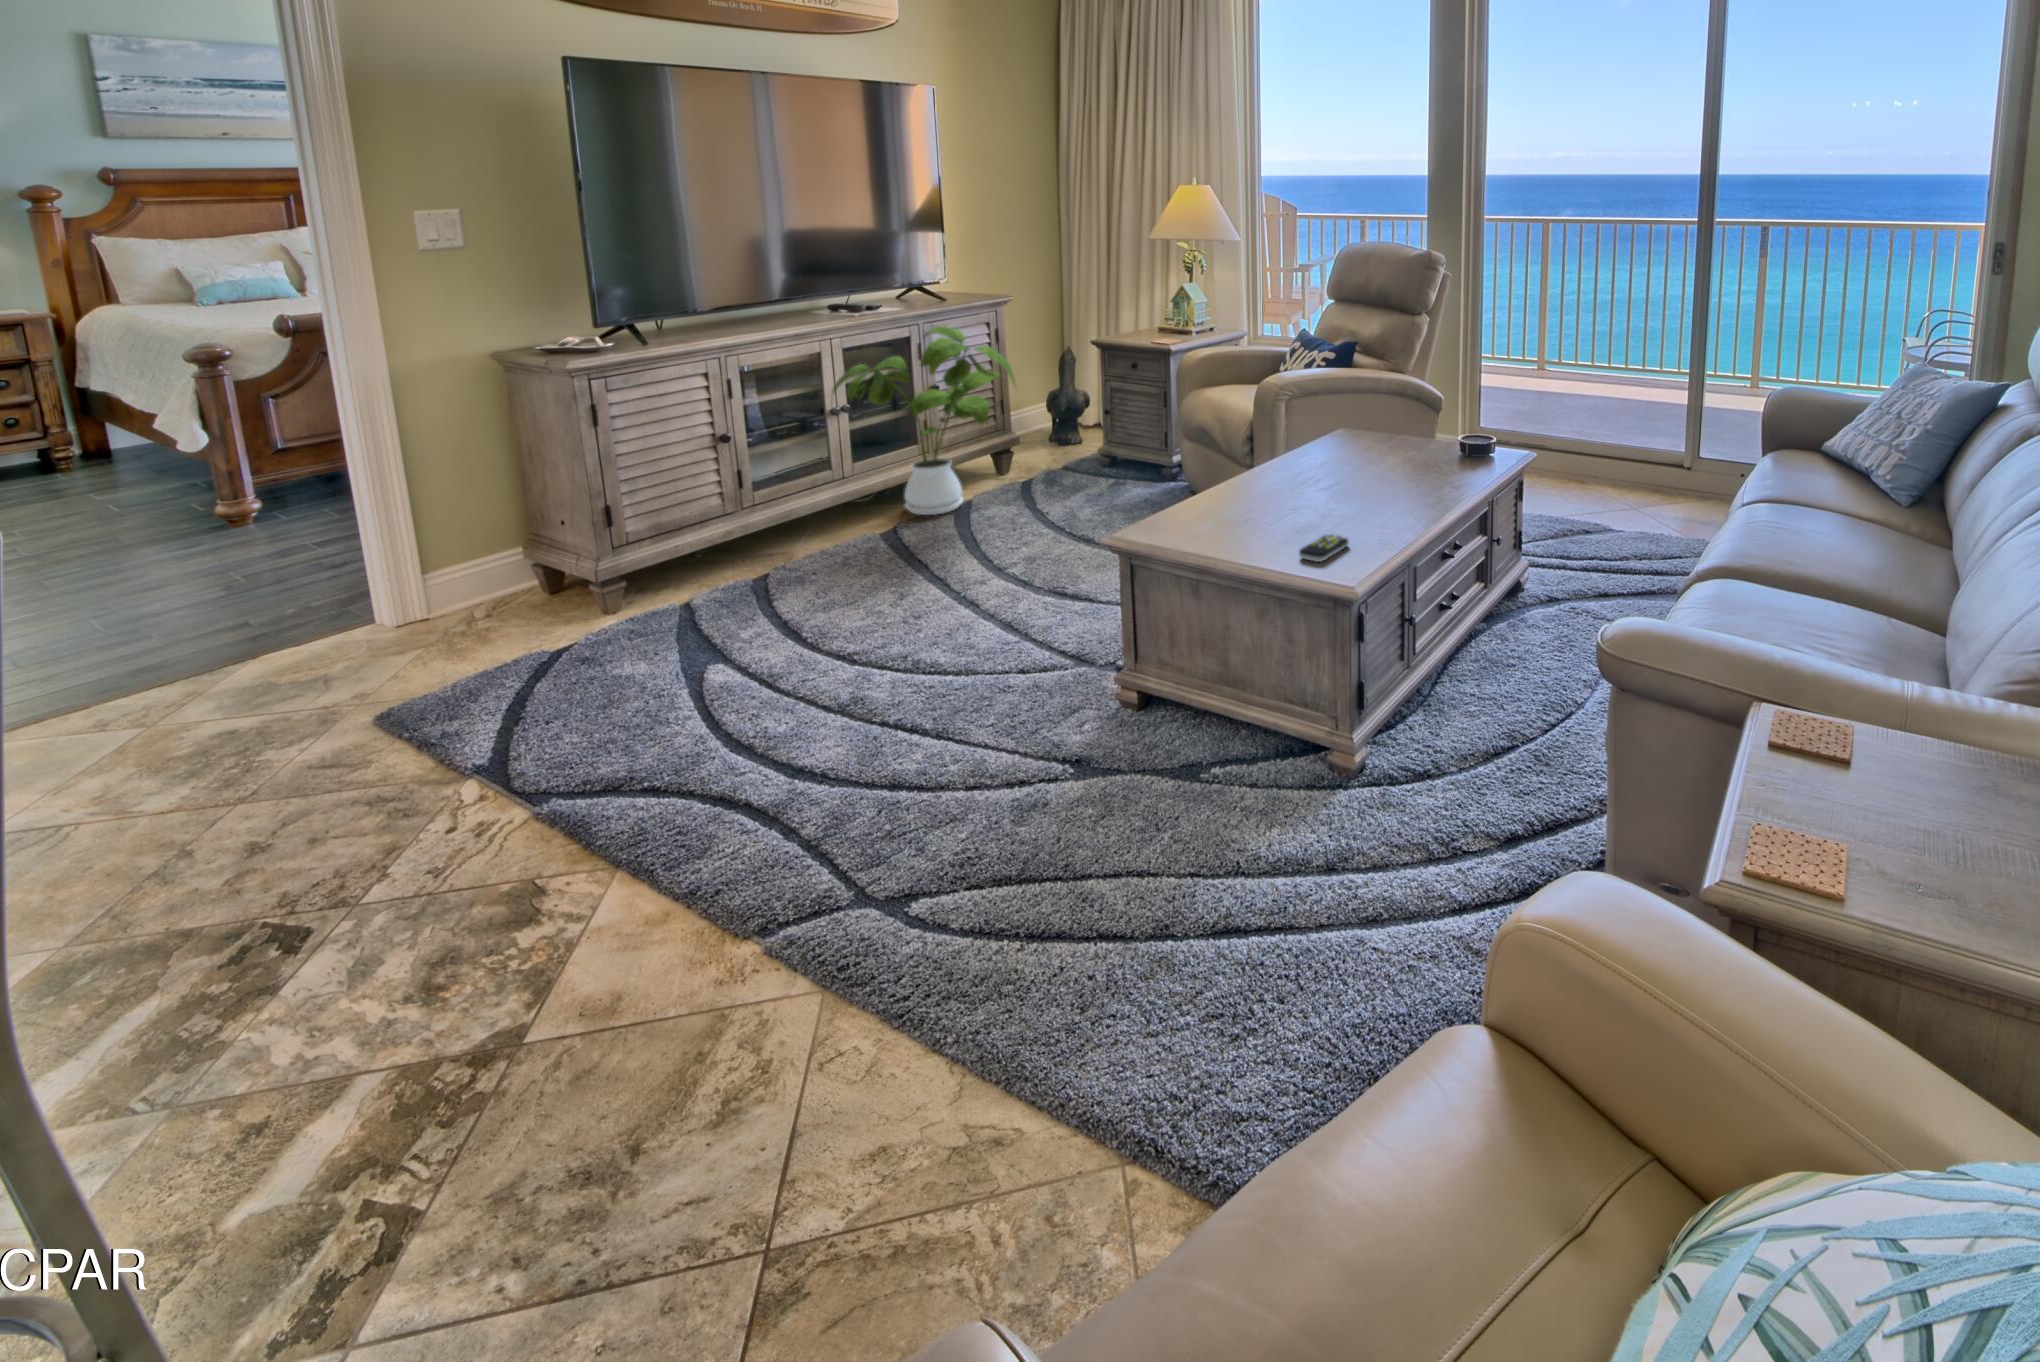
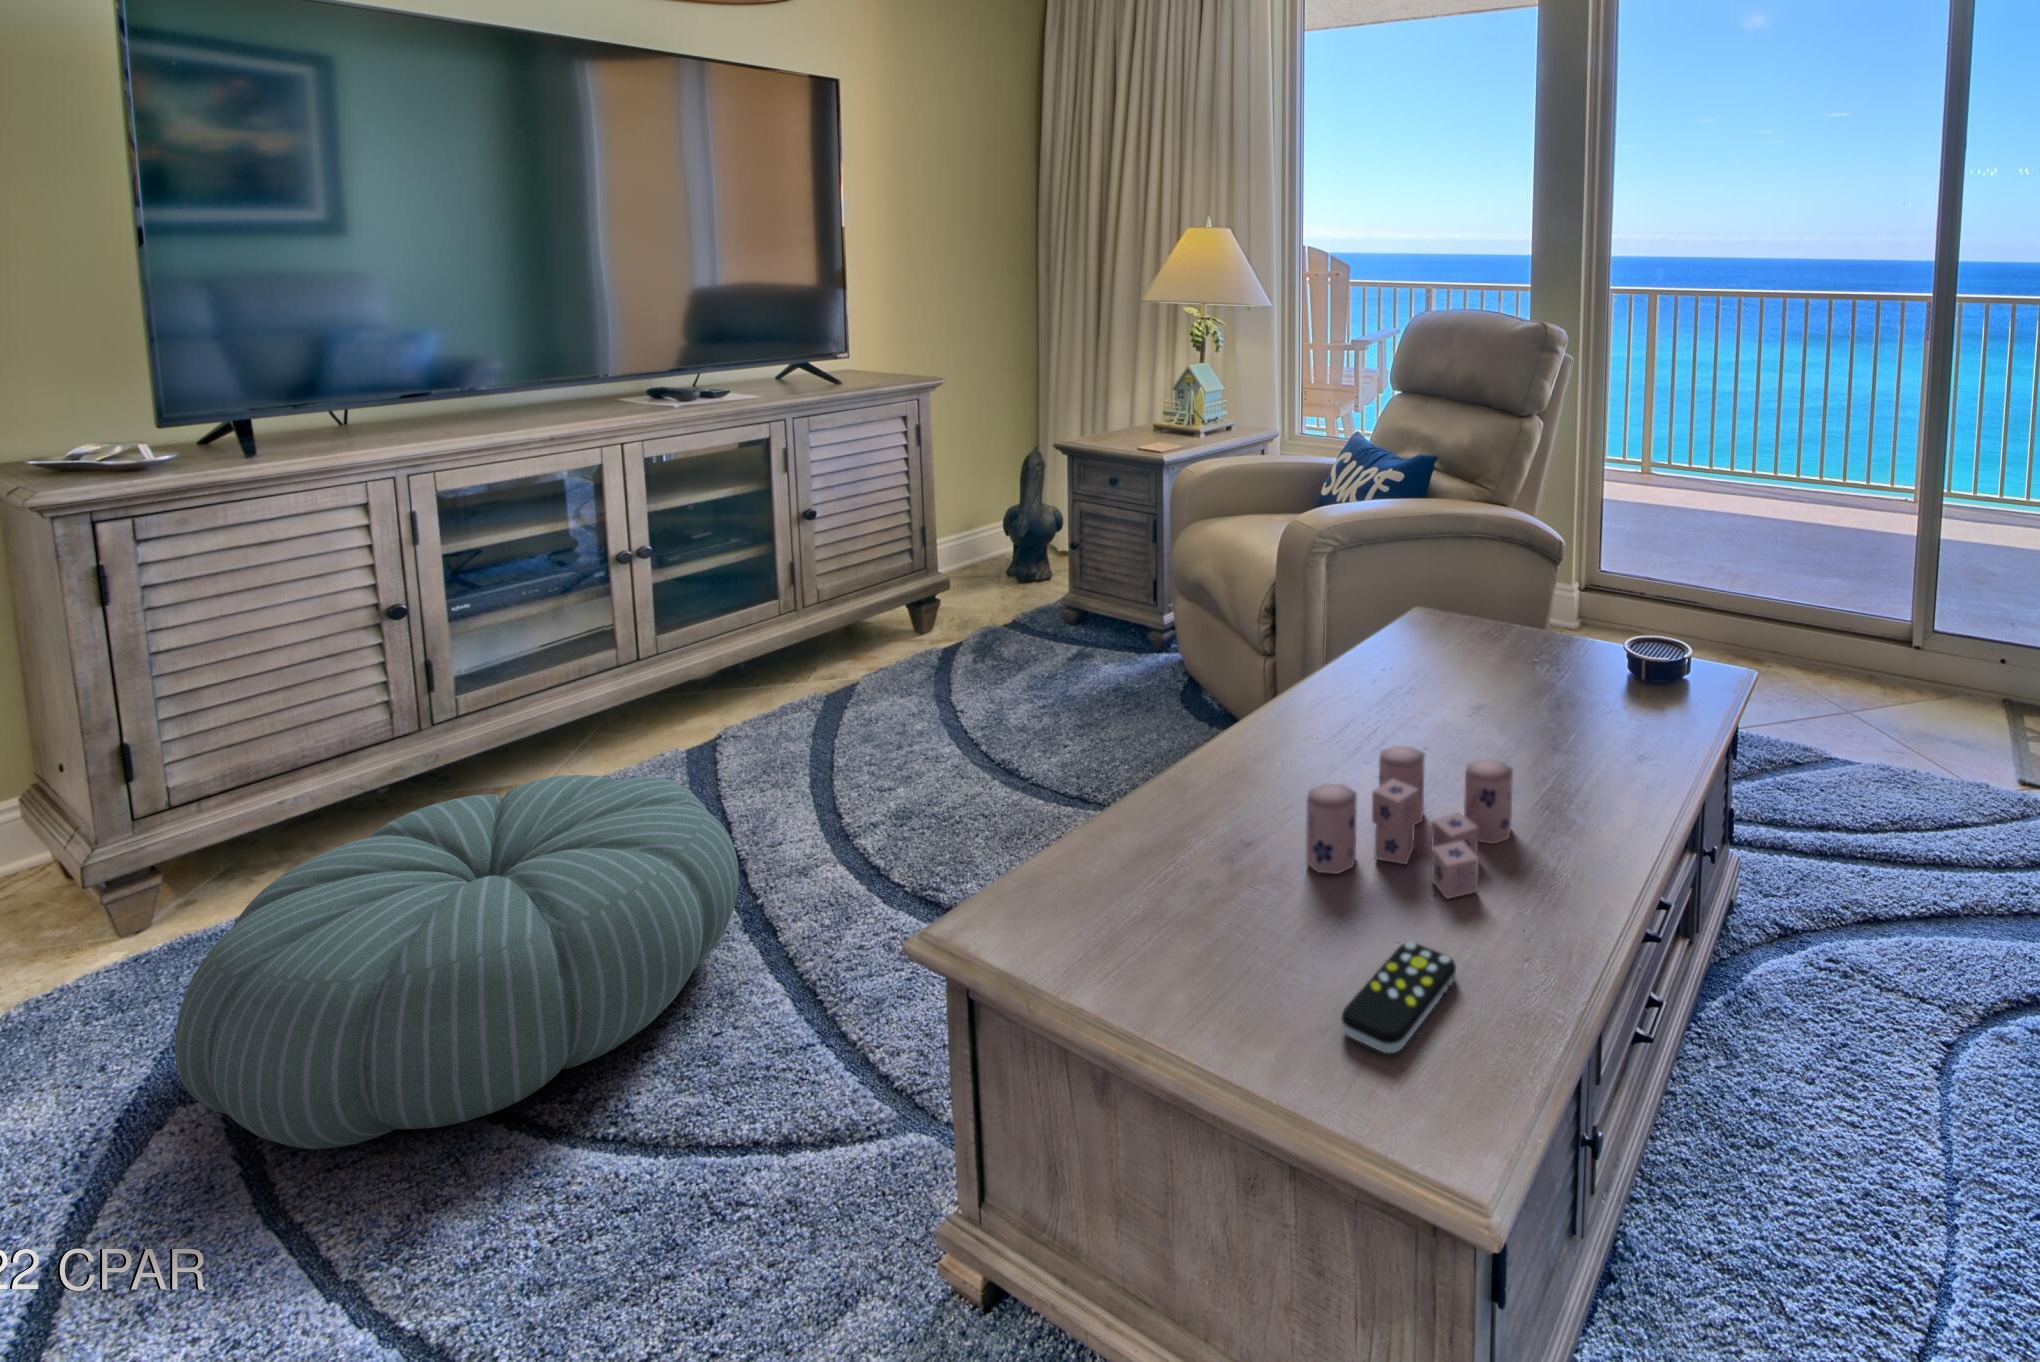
house plant: present [833,326,1015,515] -> none [619,426,912,717]
candle: none [1281,471,1382,526] -> present [1306,746,1513,899]
pouf: none [726,520,965,669] -> present [175,775,739,1149]

